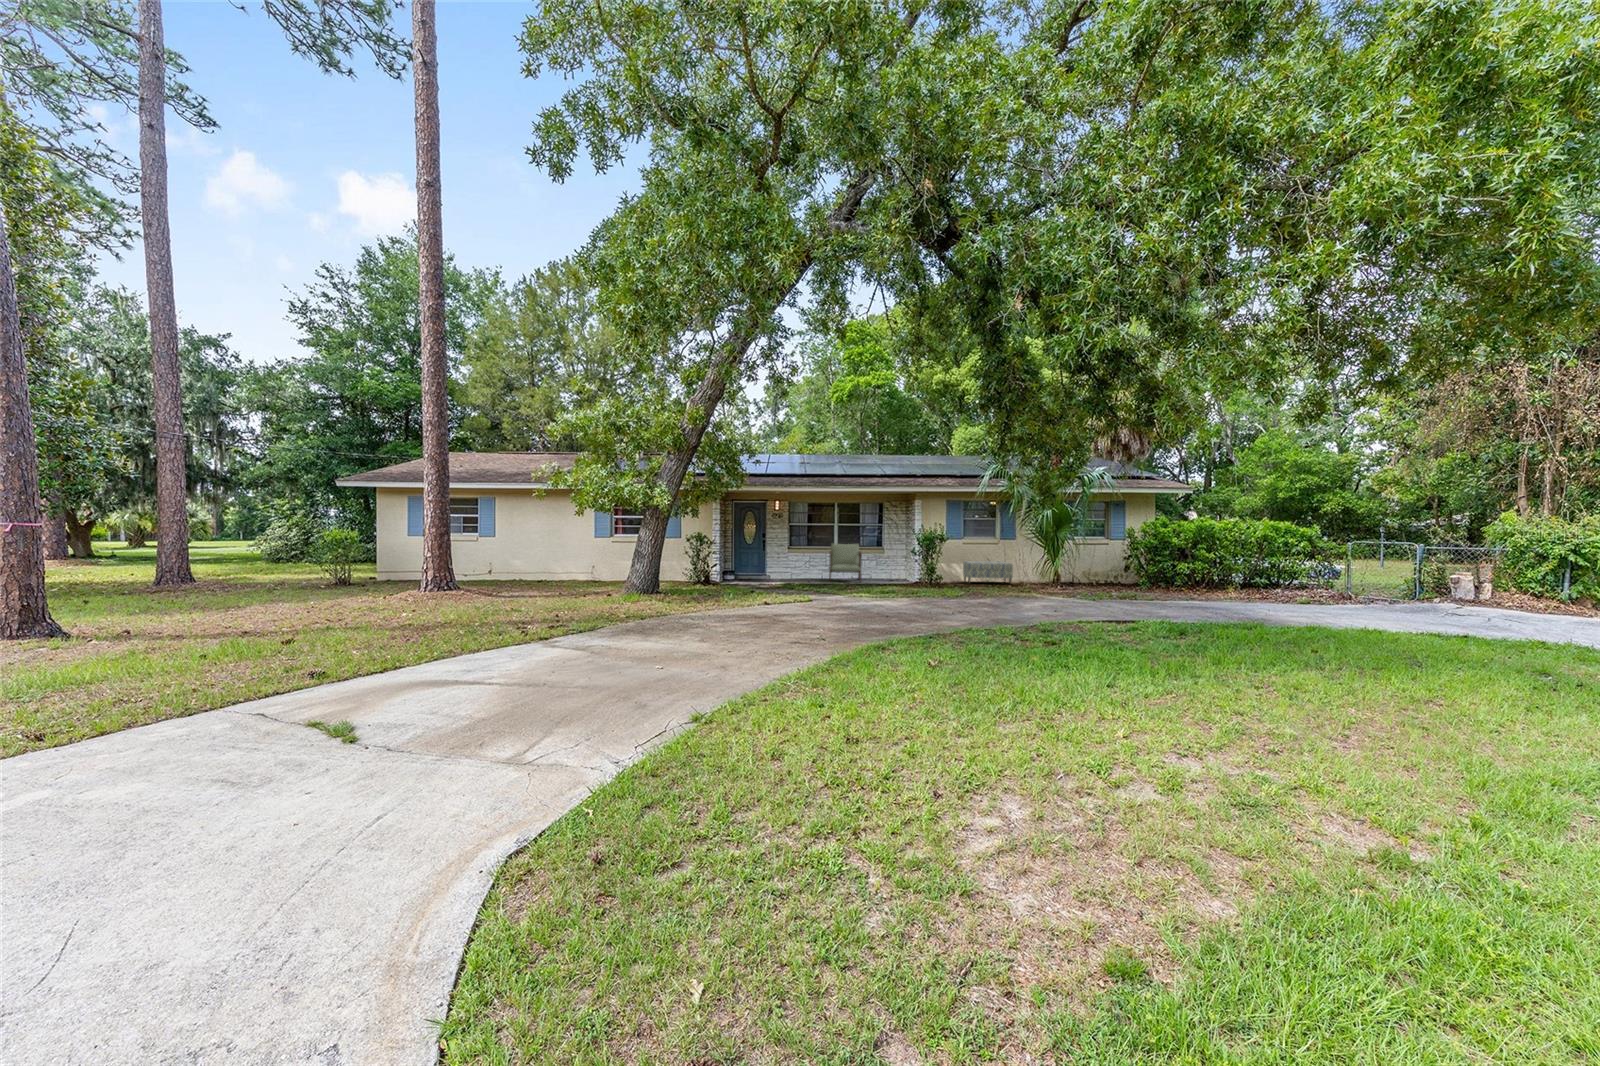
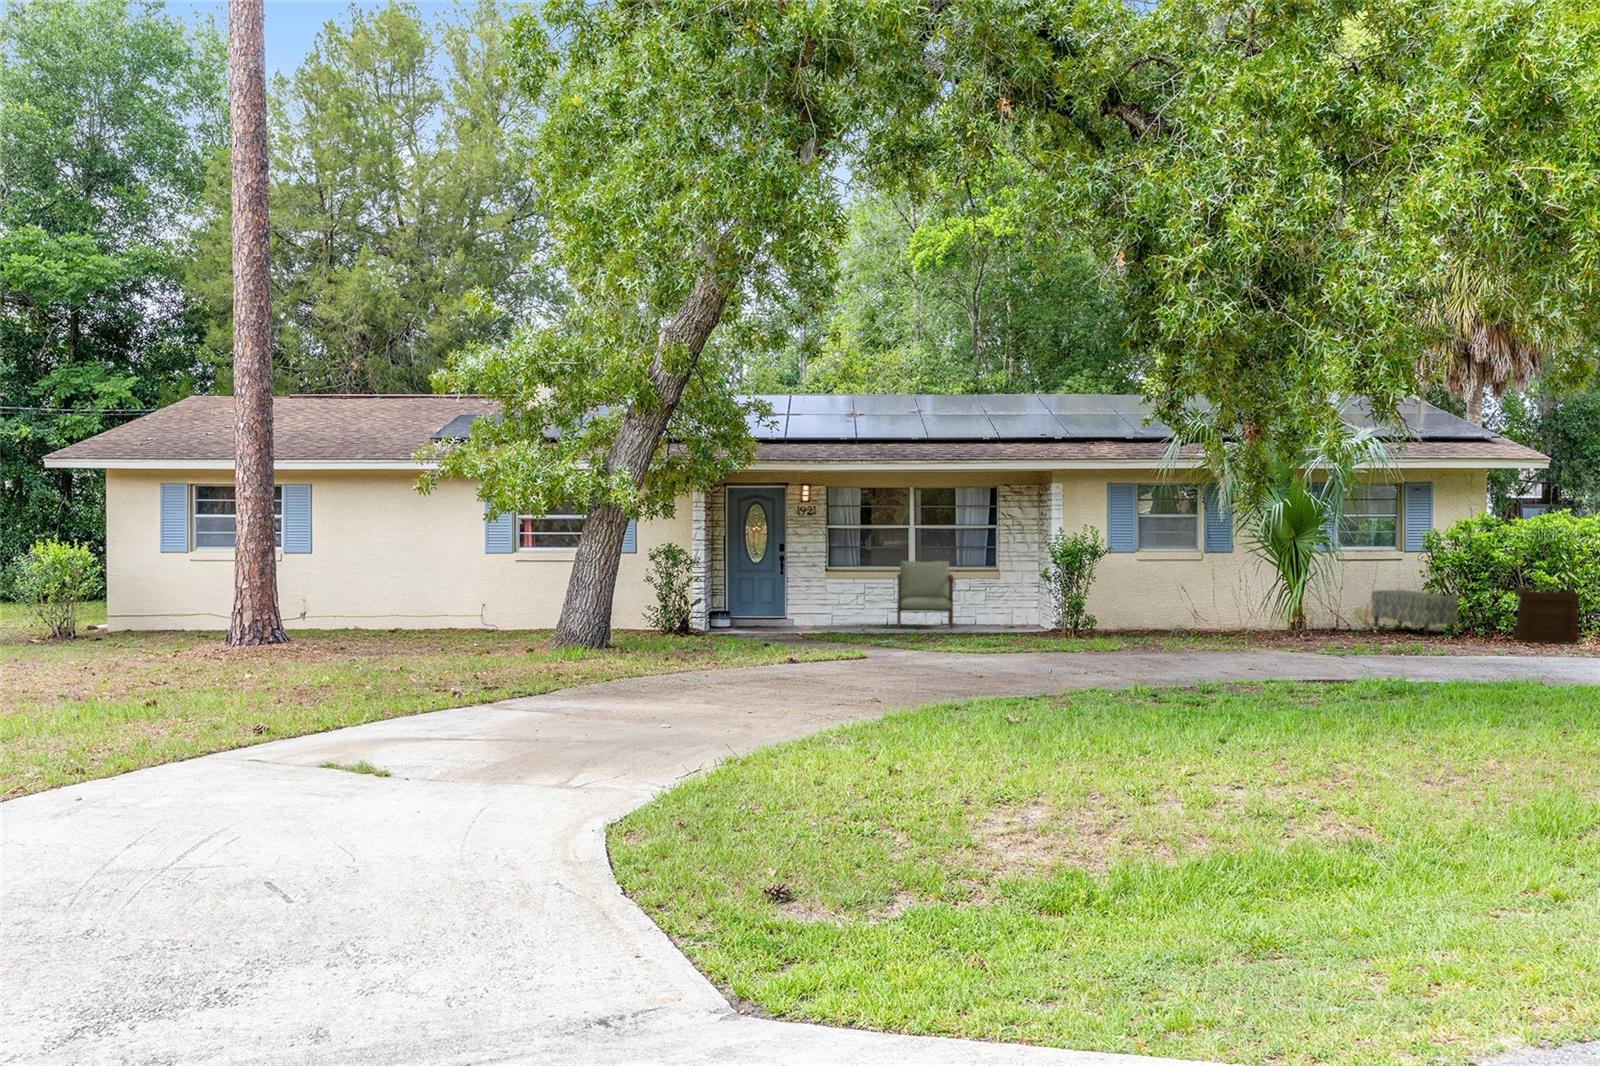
wooden crate: none [1183,560,1227,594] -> present [1513,587,1579,644]
bench: present [963,561,1013,584] -> present [1371,590,1458,635]

